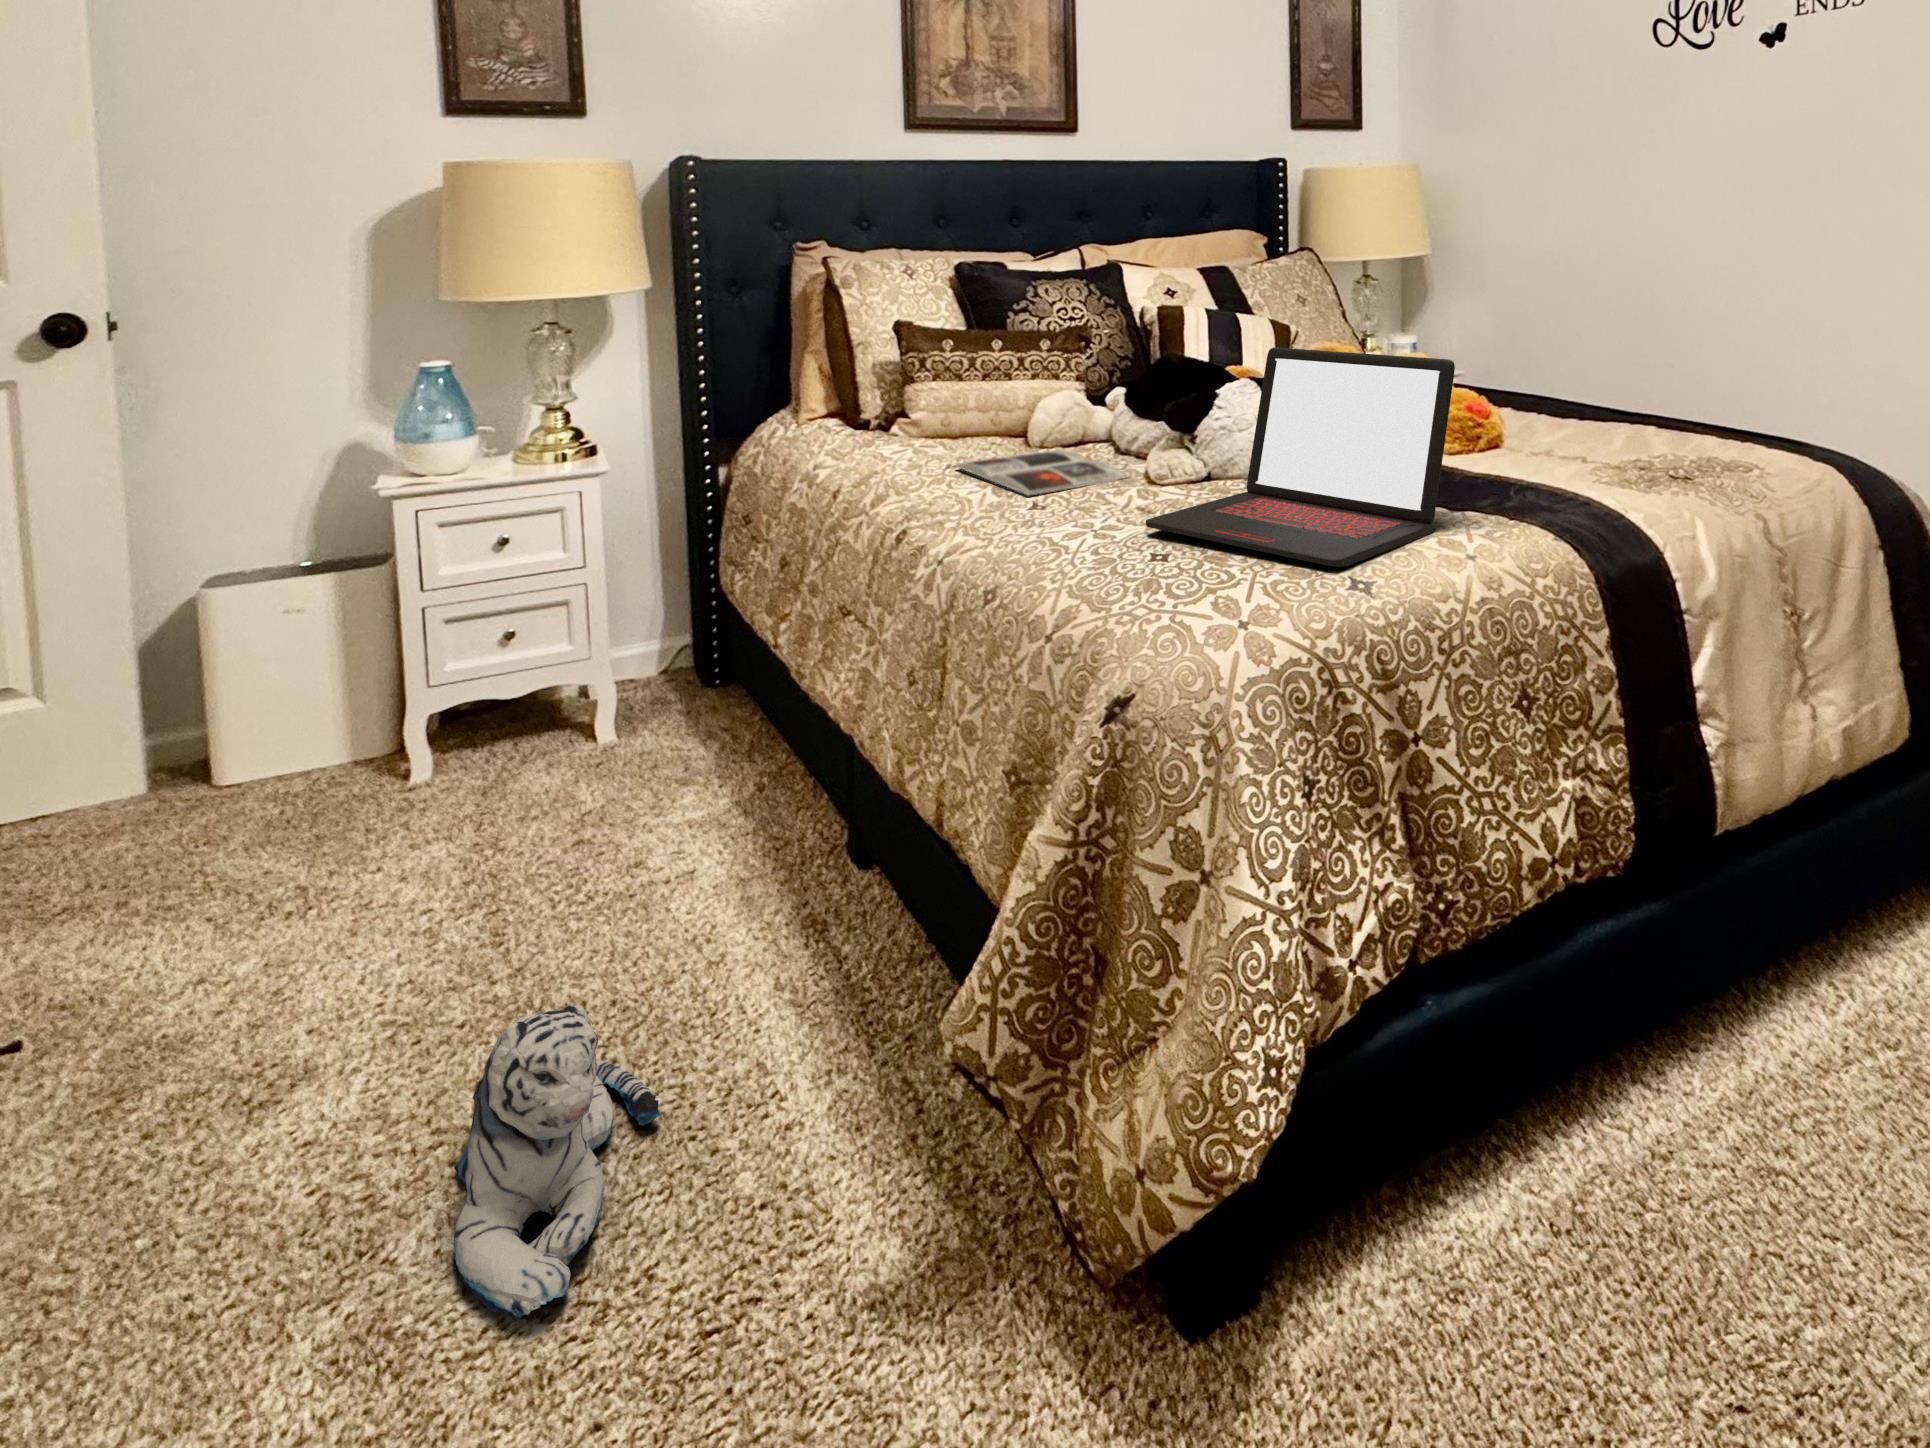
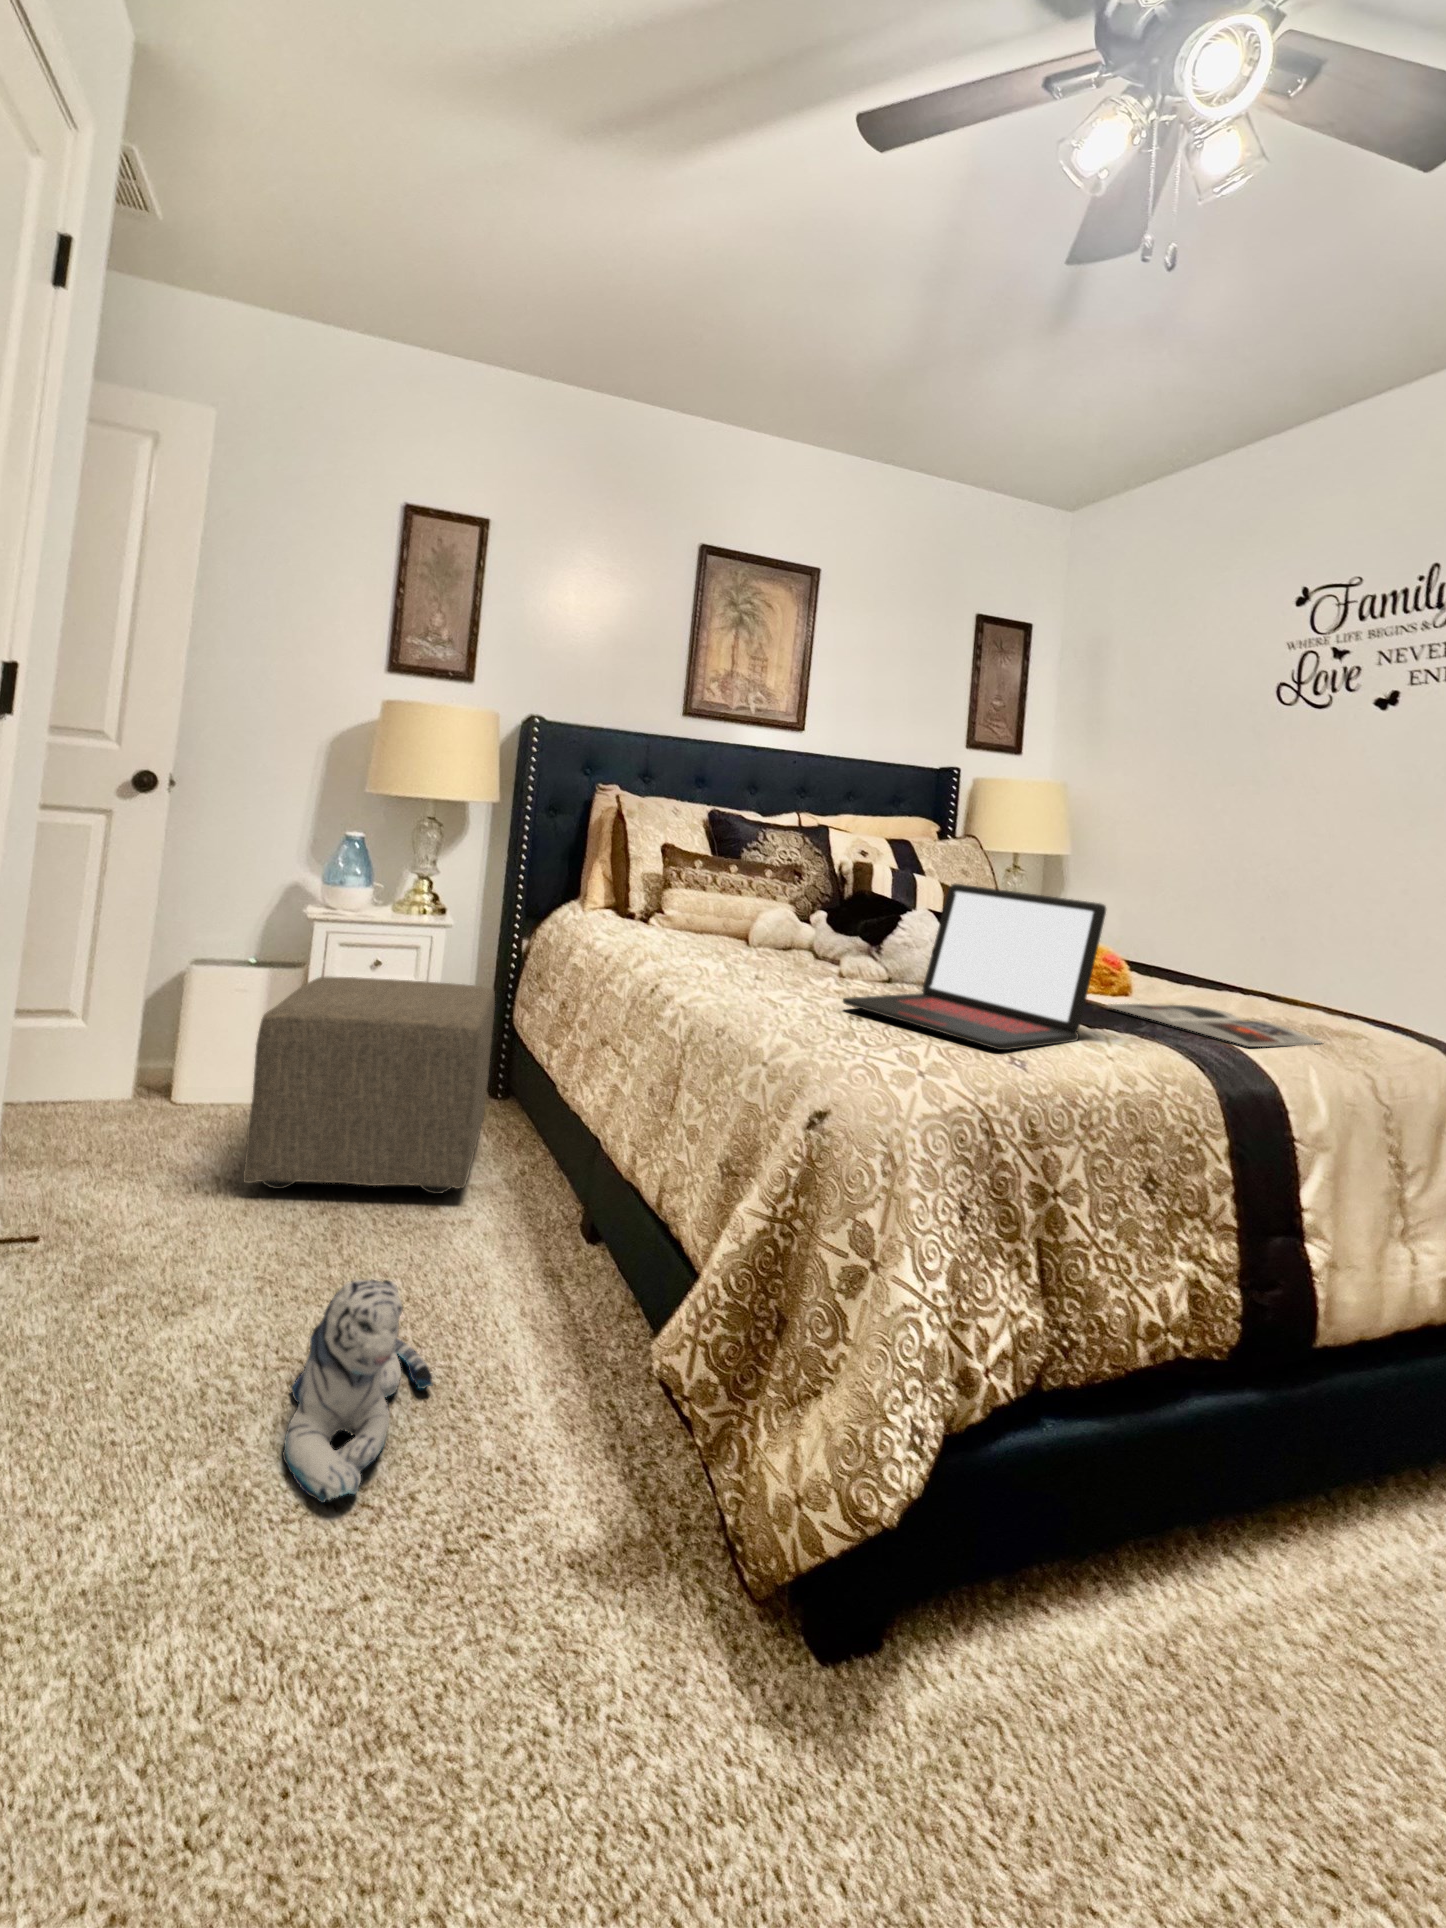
magazine: present [956,450,1129,495] -> present [1107,1004,1322,1047]
ottoman: none [331,549,698,886] -> present [243,977,495,1194]

